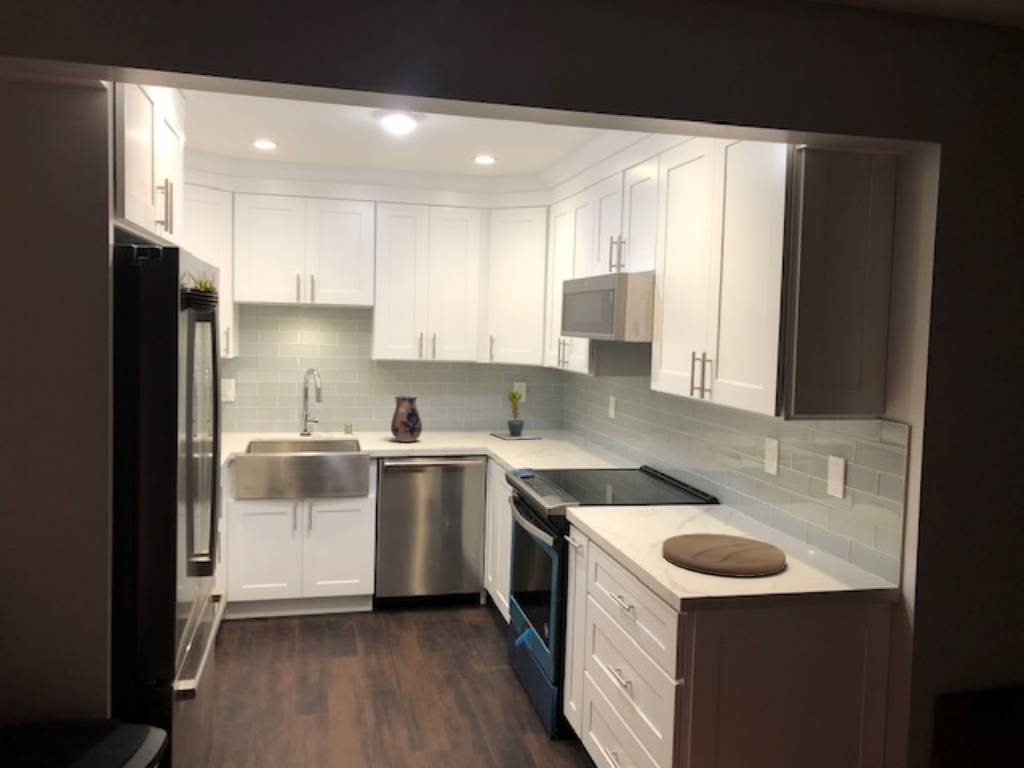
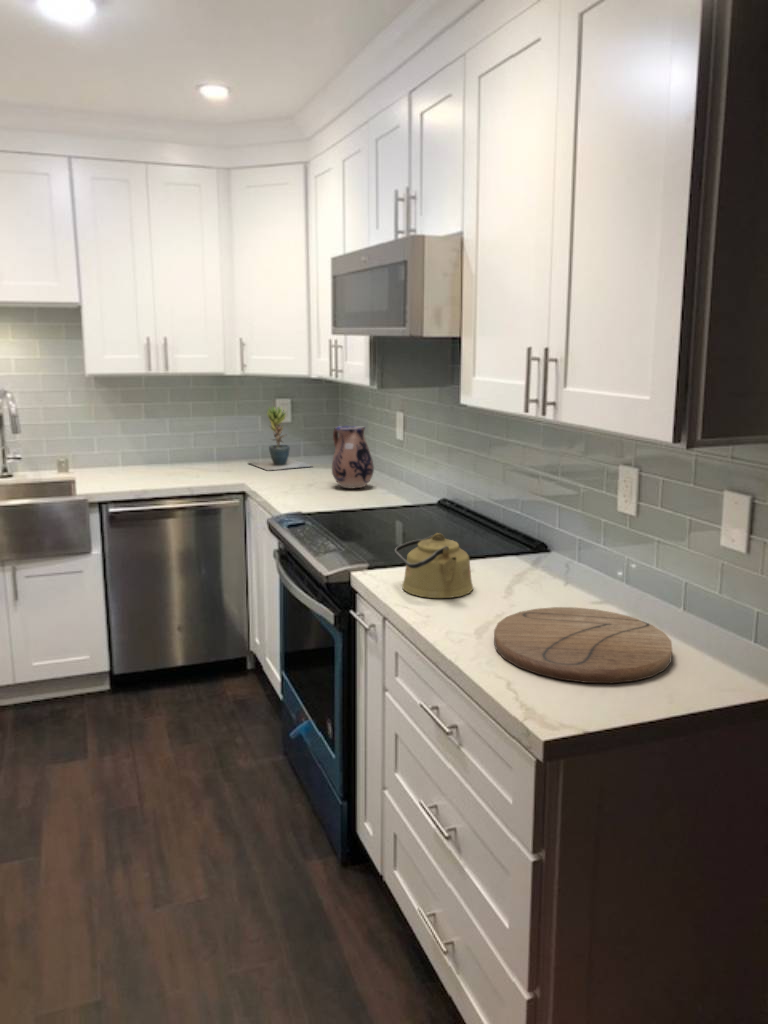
ceramic pitcher: present [391,396,422,442] -> present [332,426,374,488]
kettle: none [599,480,655,526] -> present [395,533,473,598]

